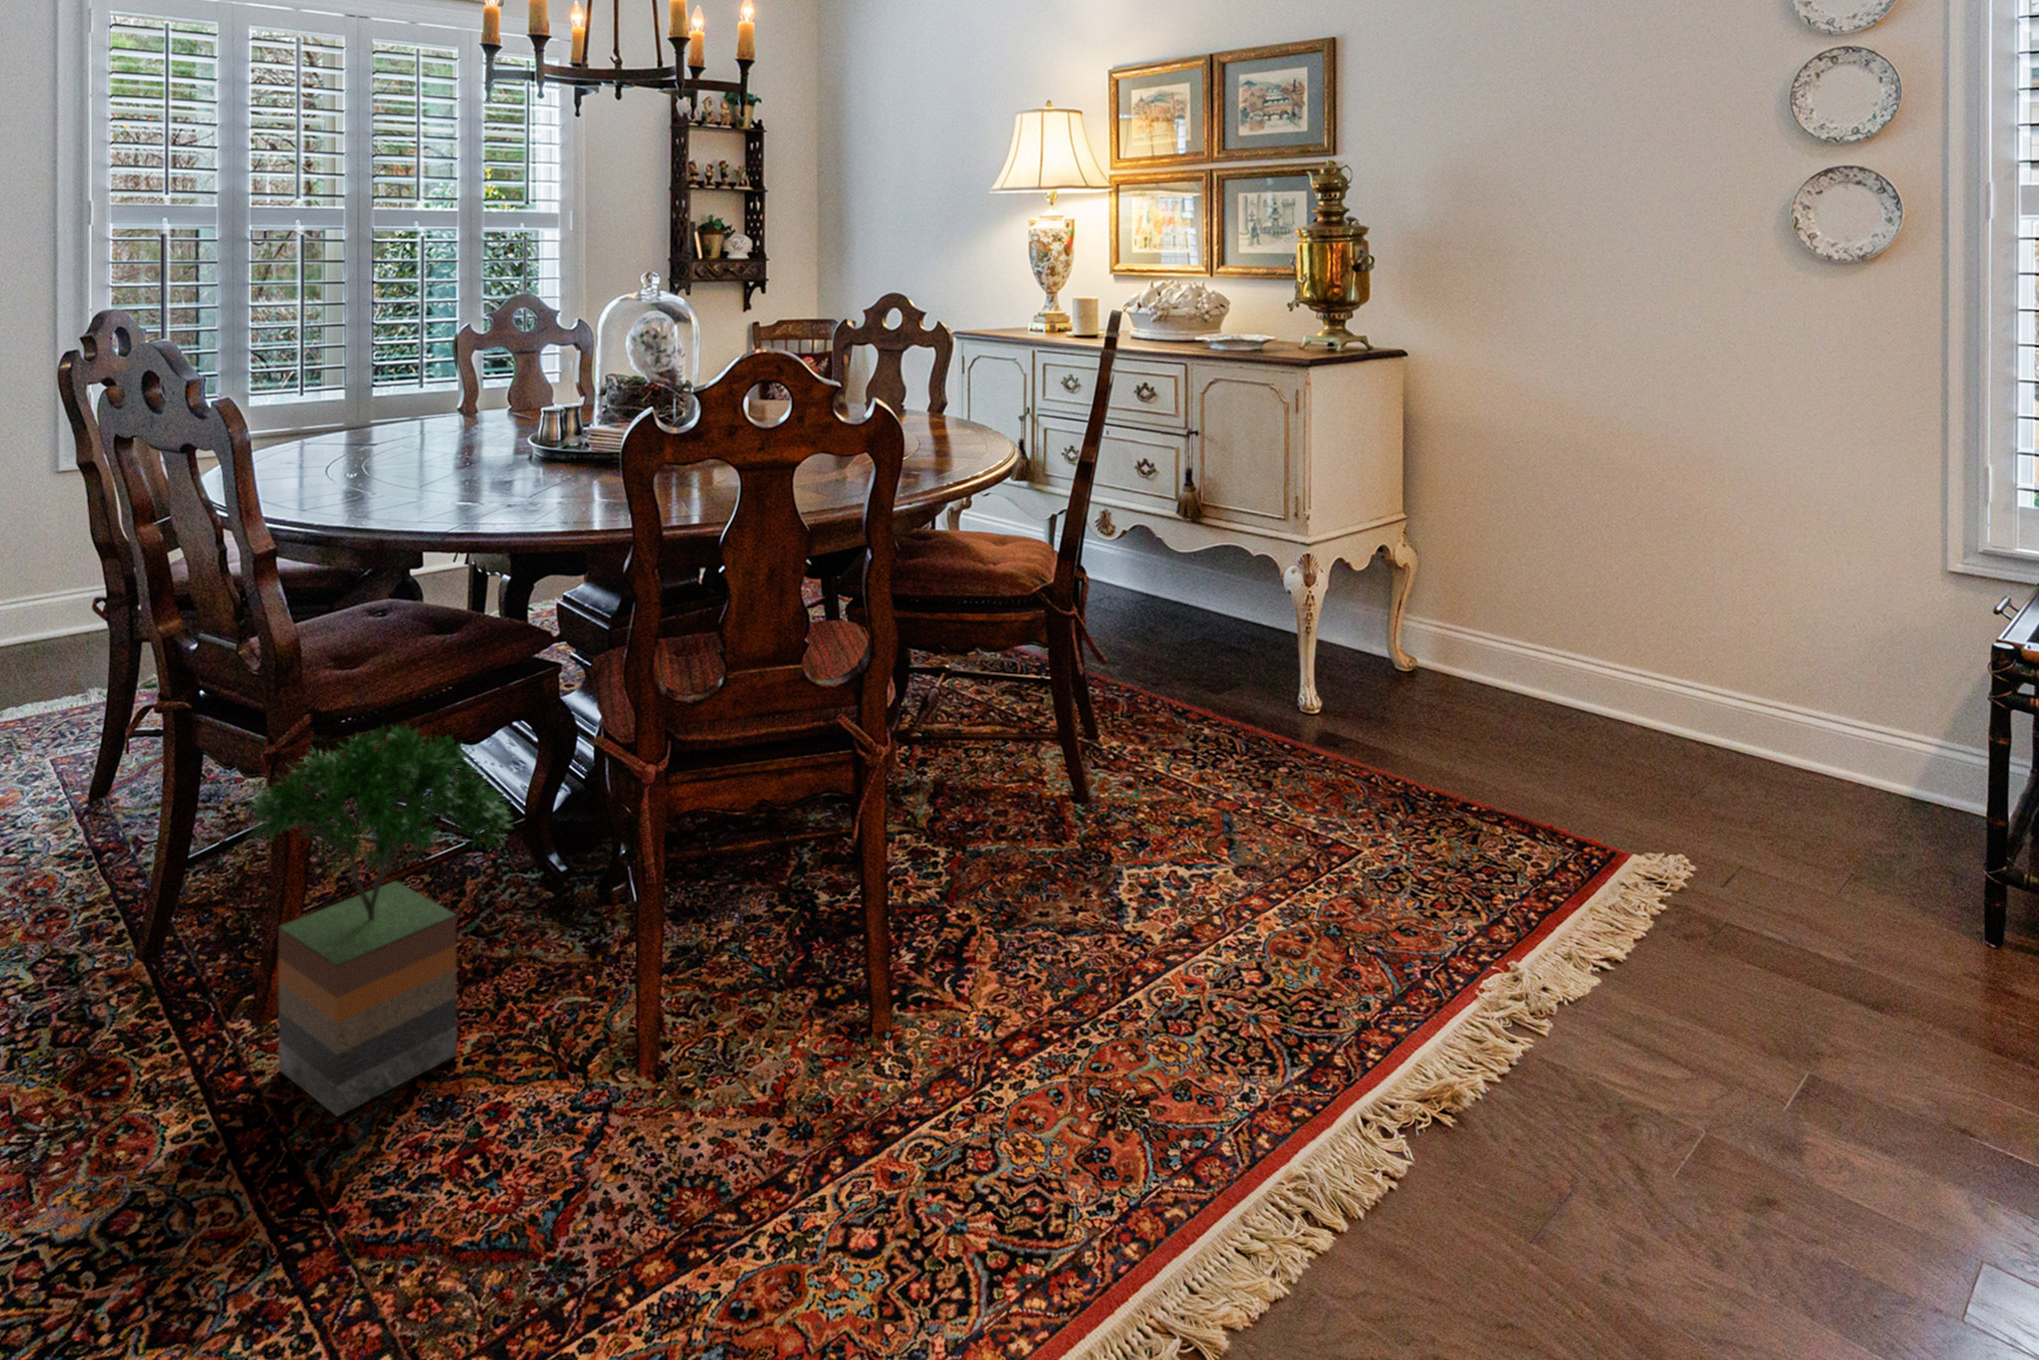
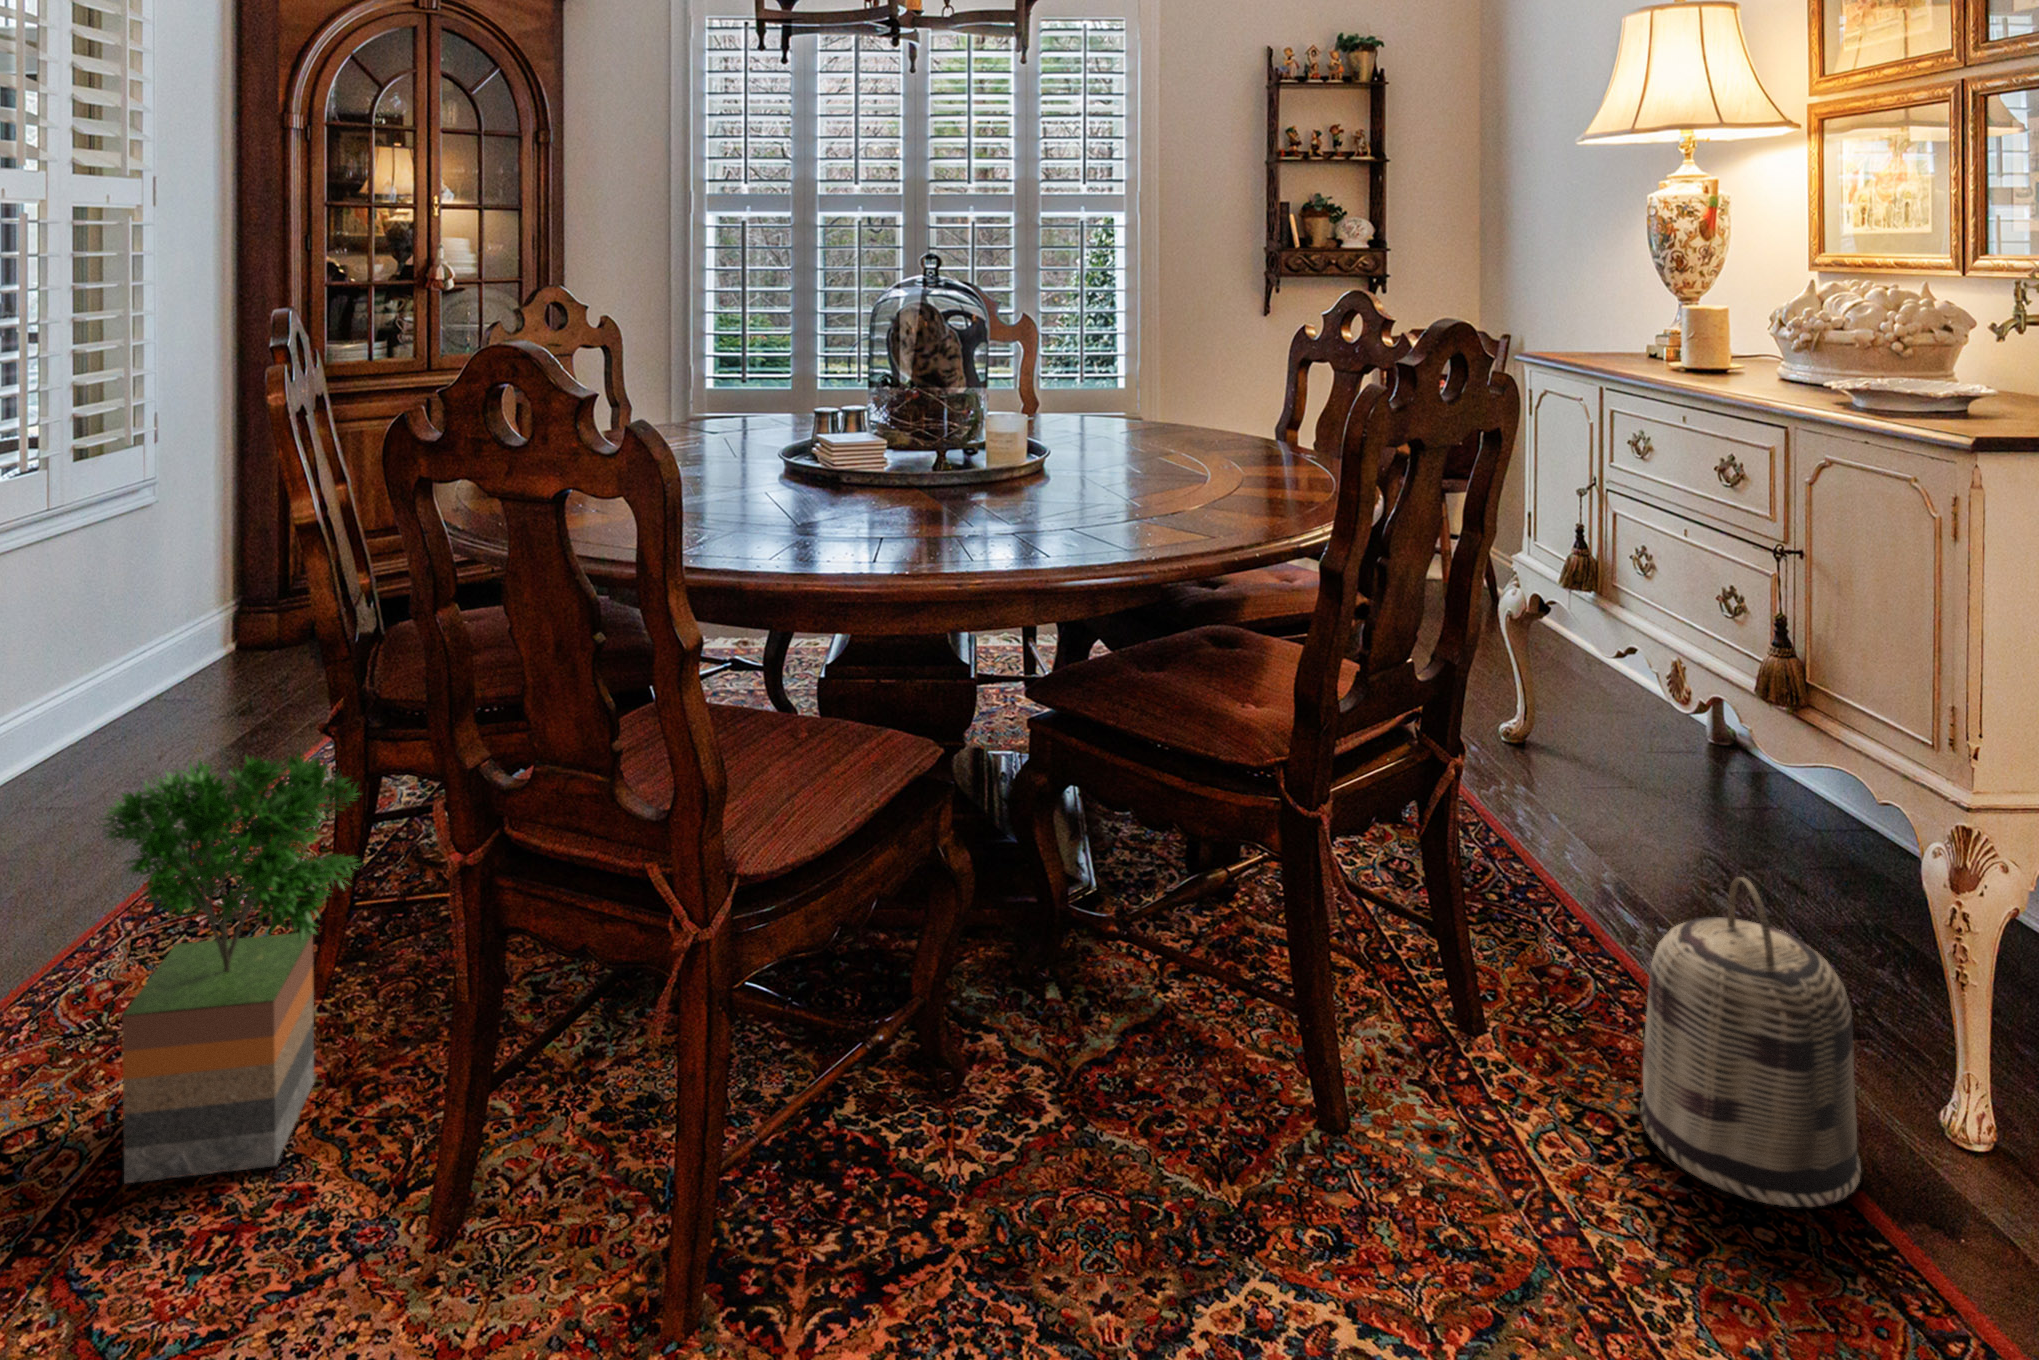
basket: none [1187,595,1289,750] -> present [1640,877,1861,1207]

